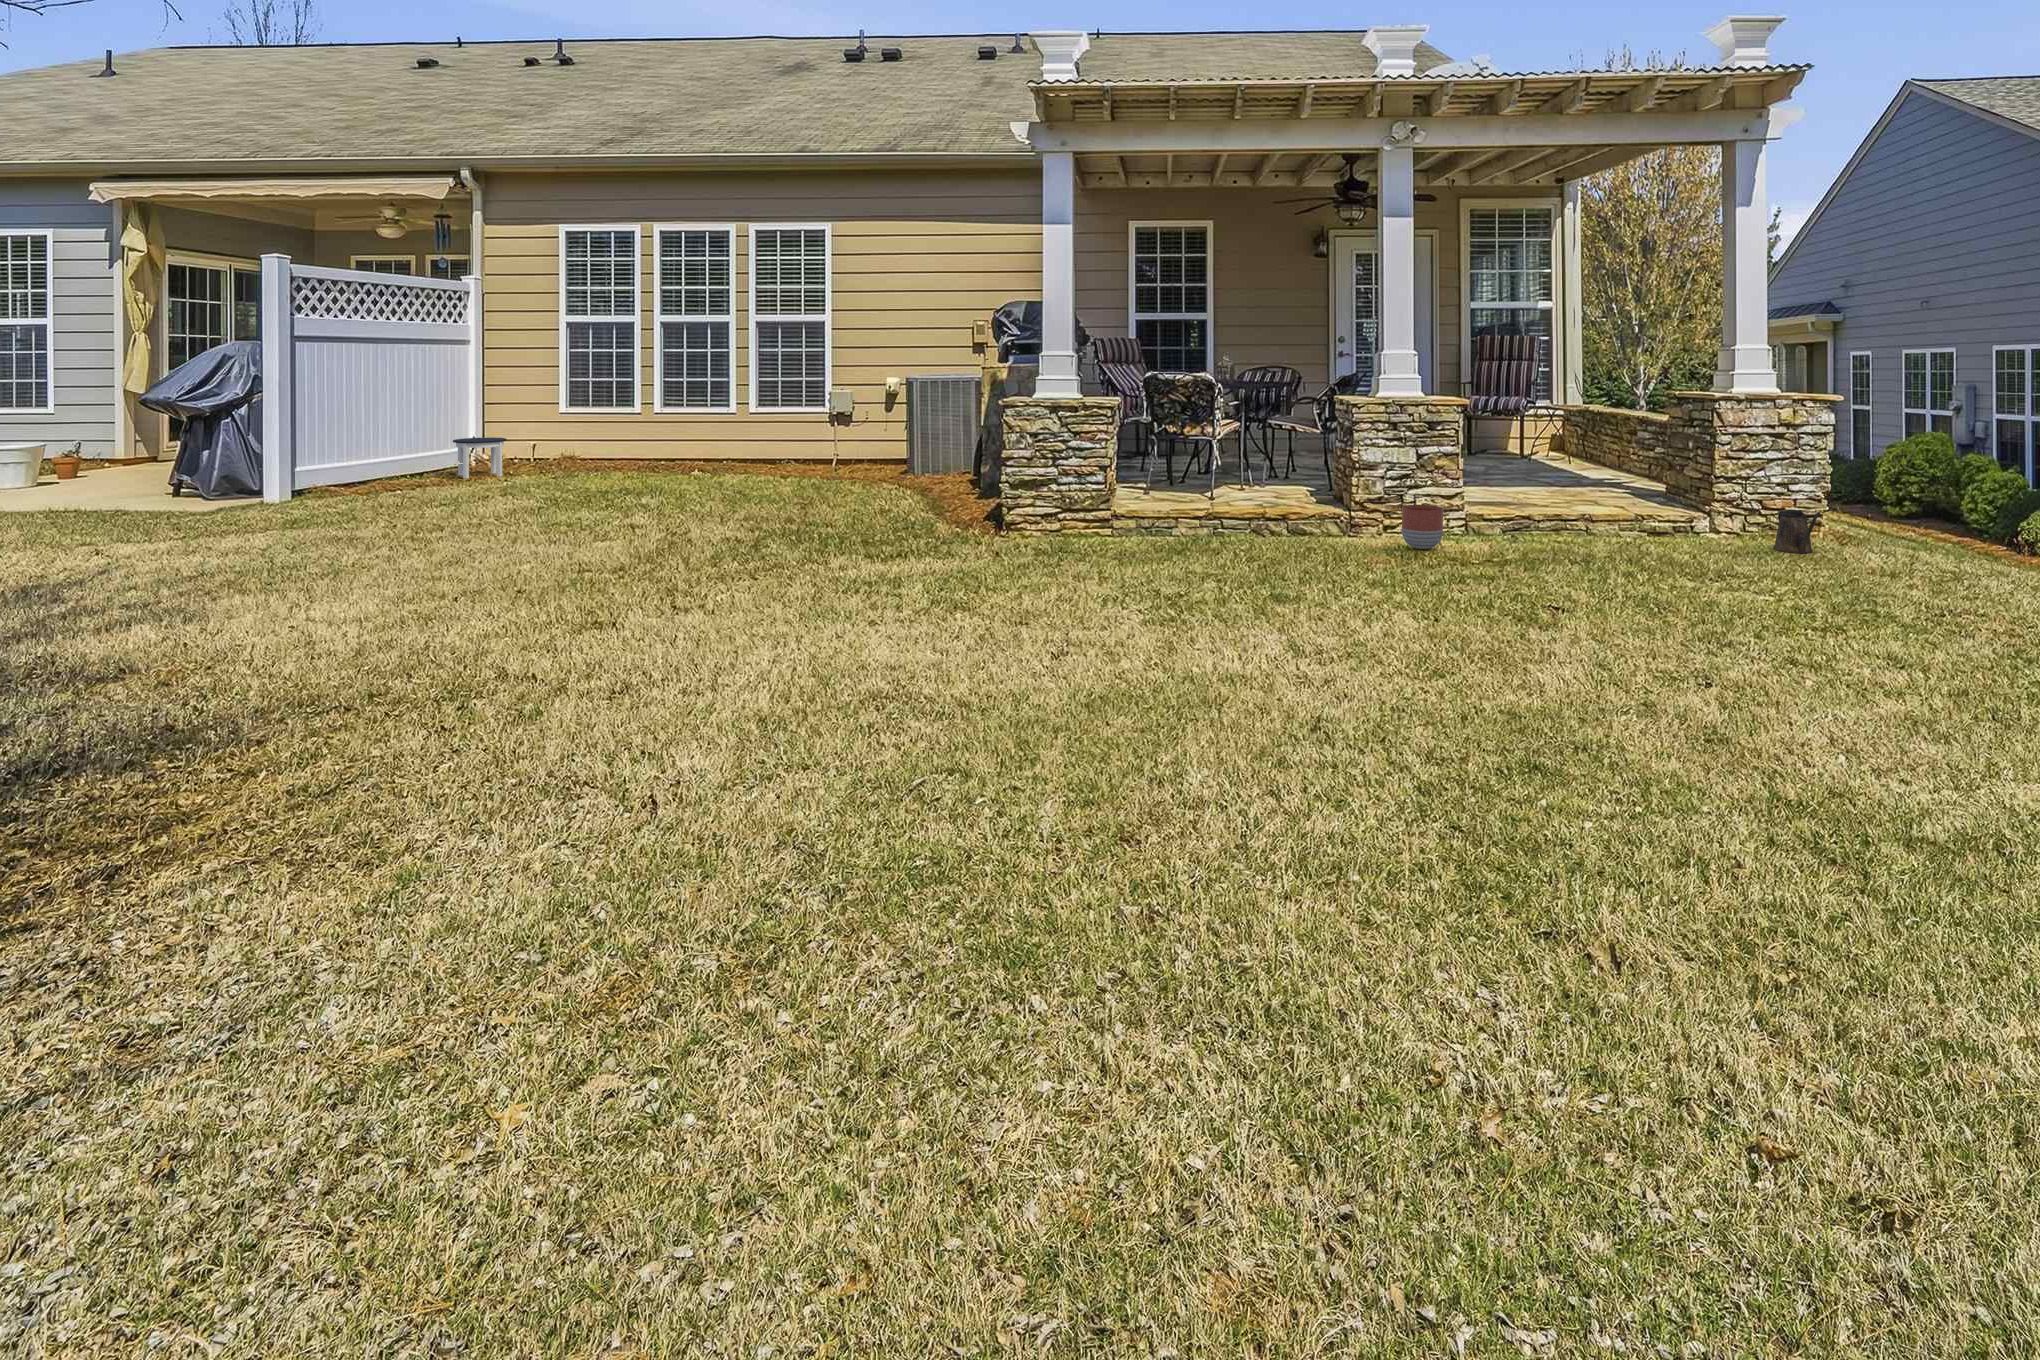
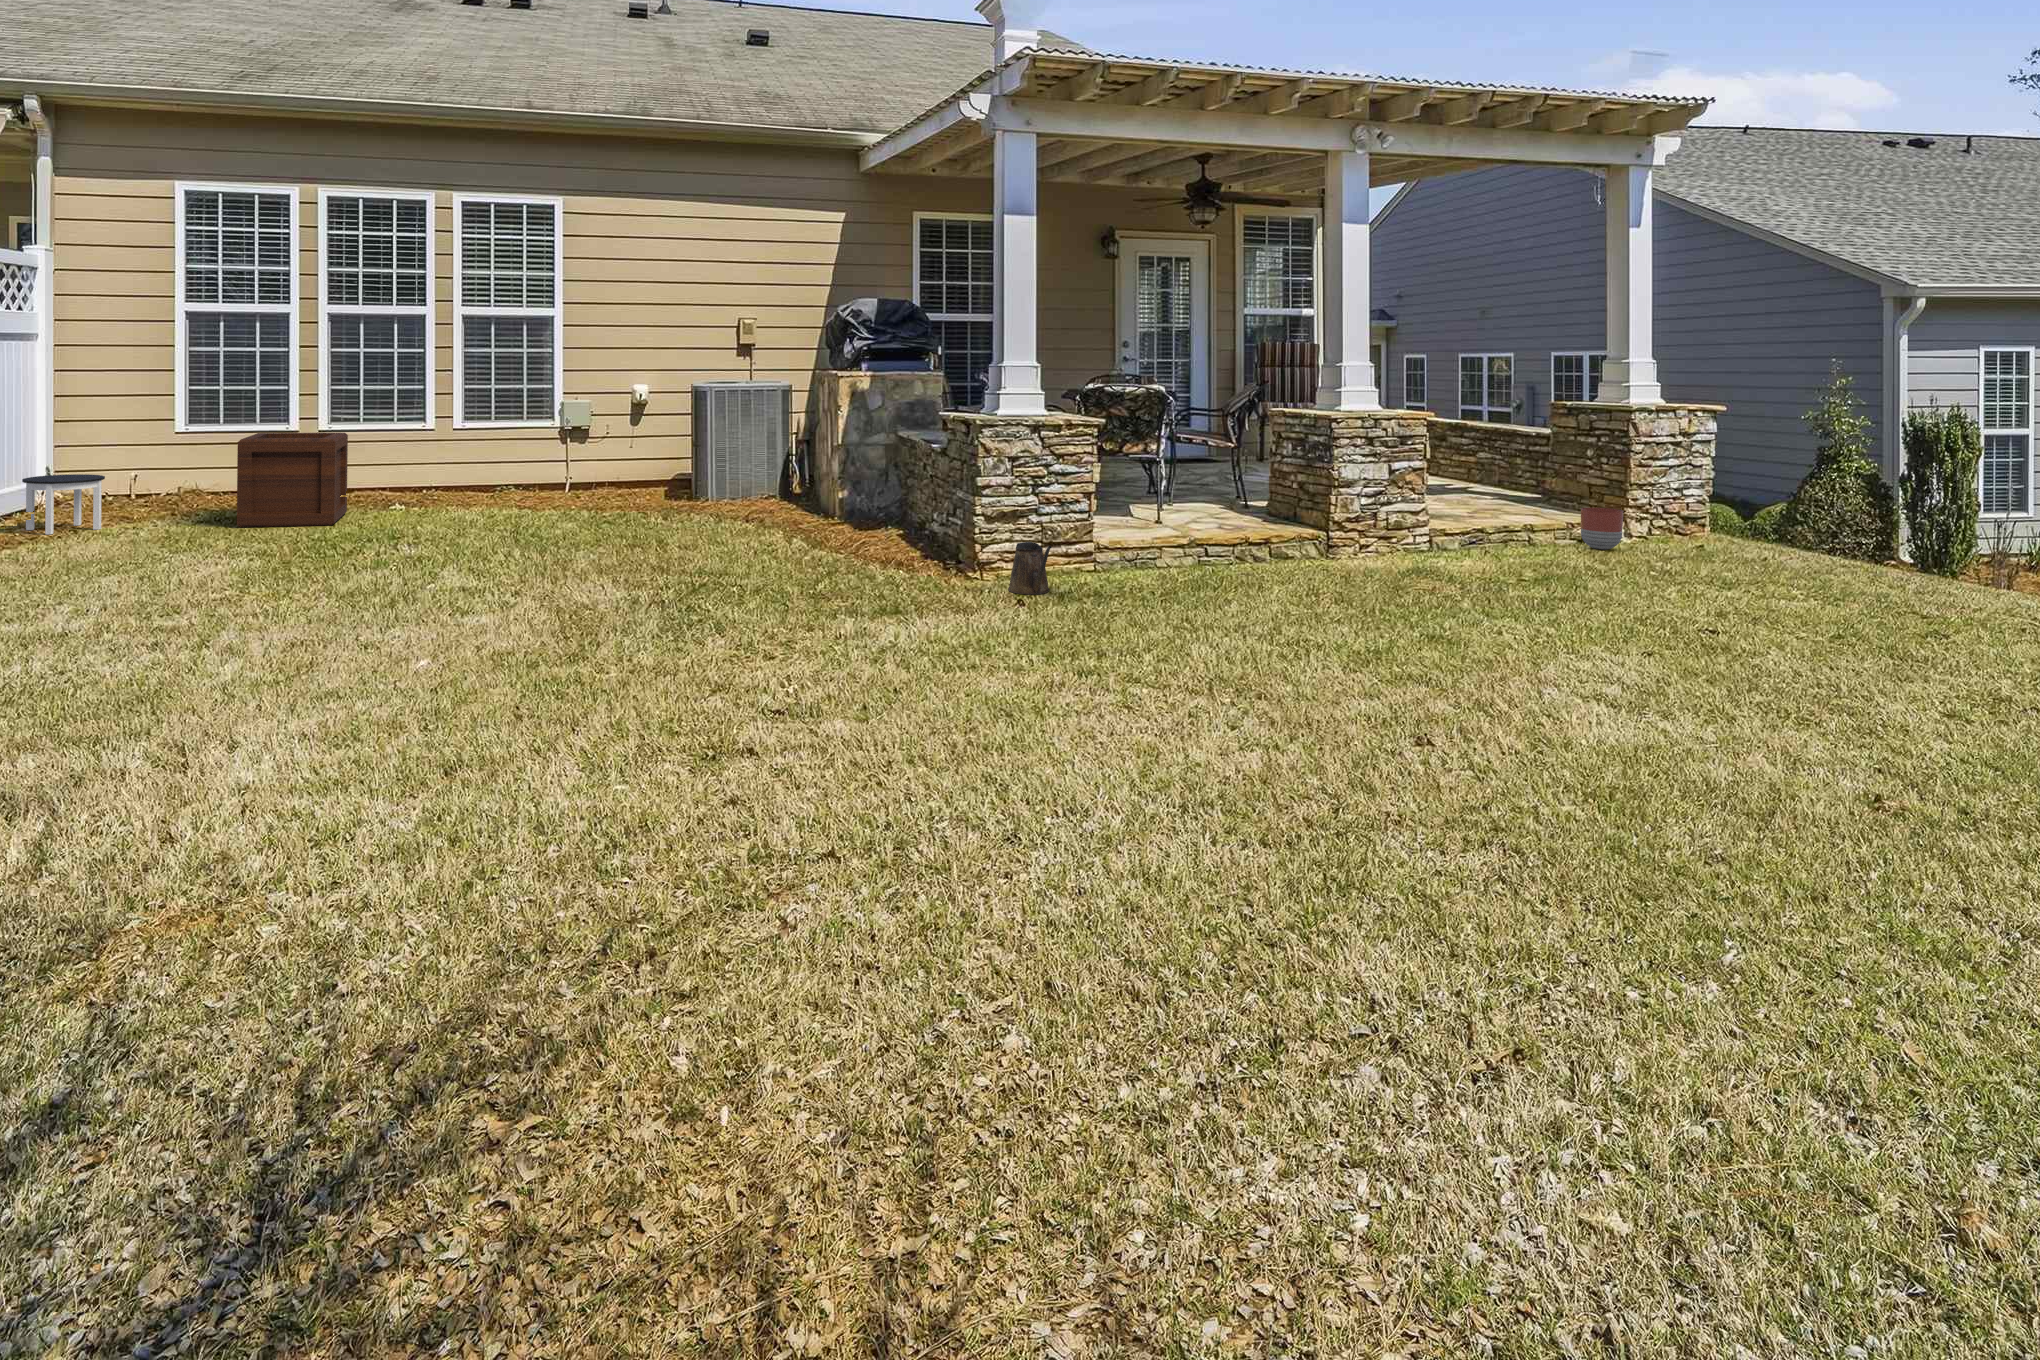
wooden crate: none [583,410,673,479] -> present [237,433,348,527]
planter: present [1402,505,1443,549] -> present [1581,508,1623,549]
watering can: present [1774,510,1820,553] -> present [1008,542,1052,595]

